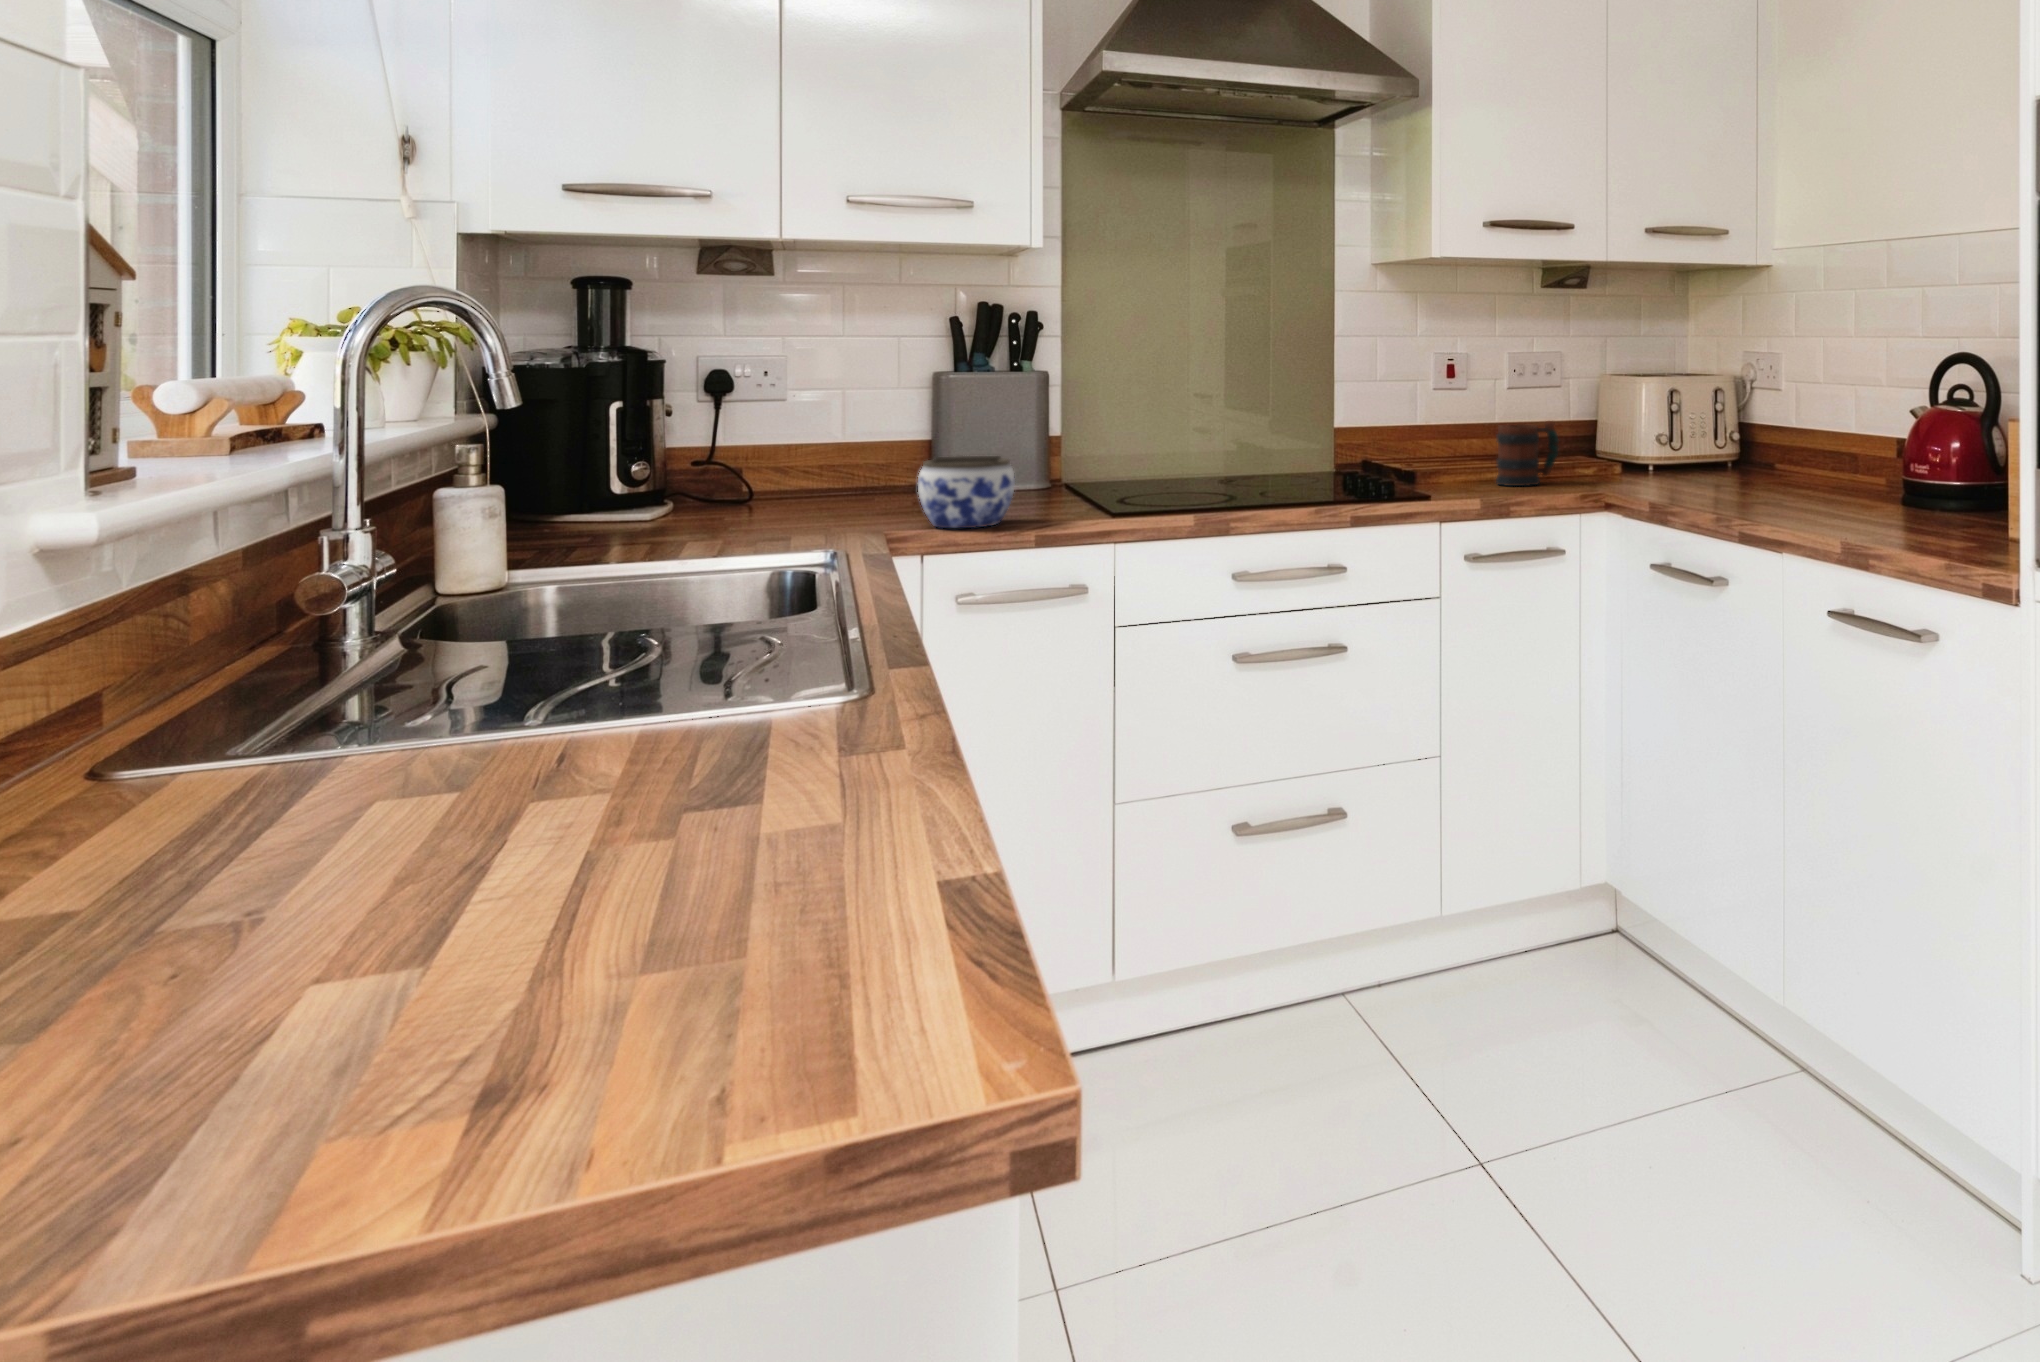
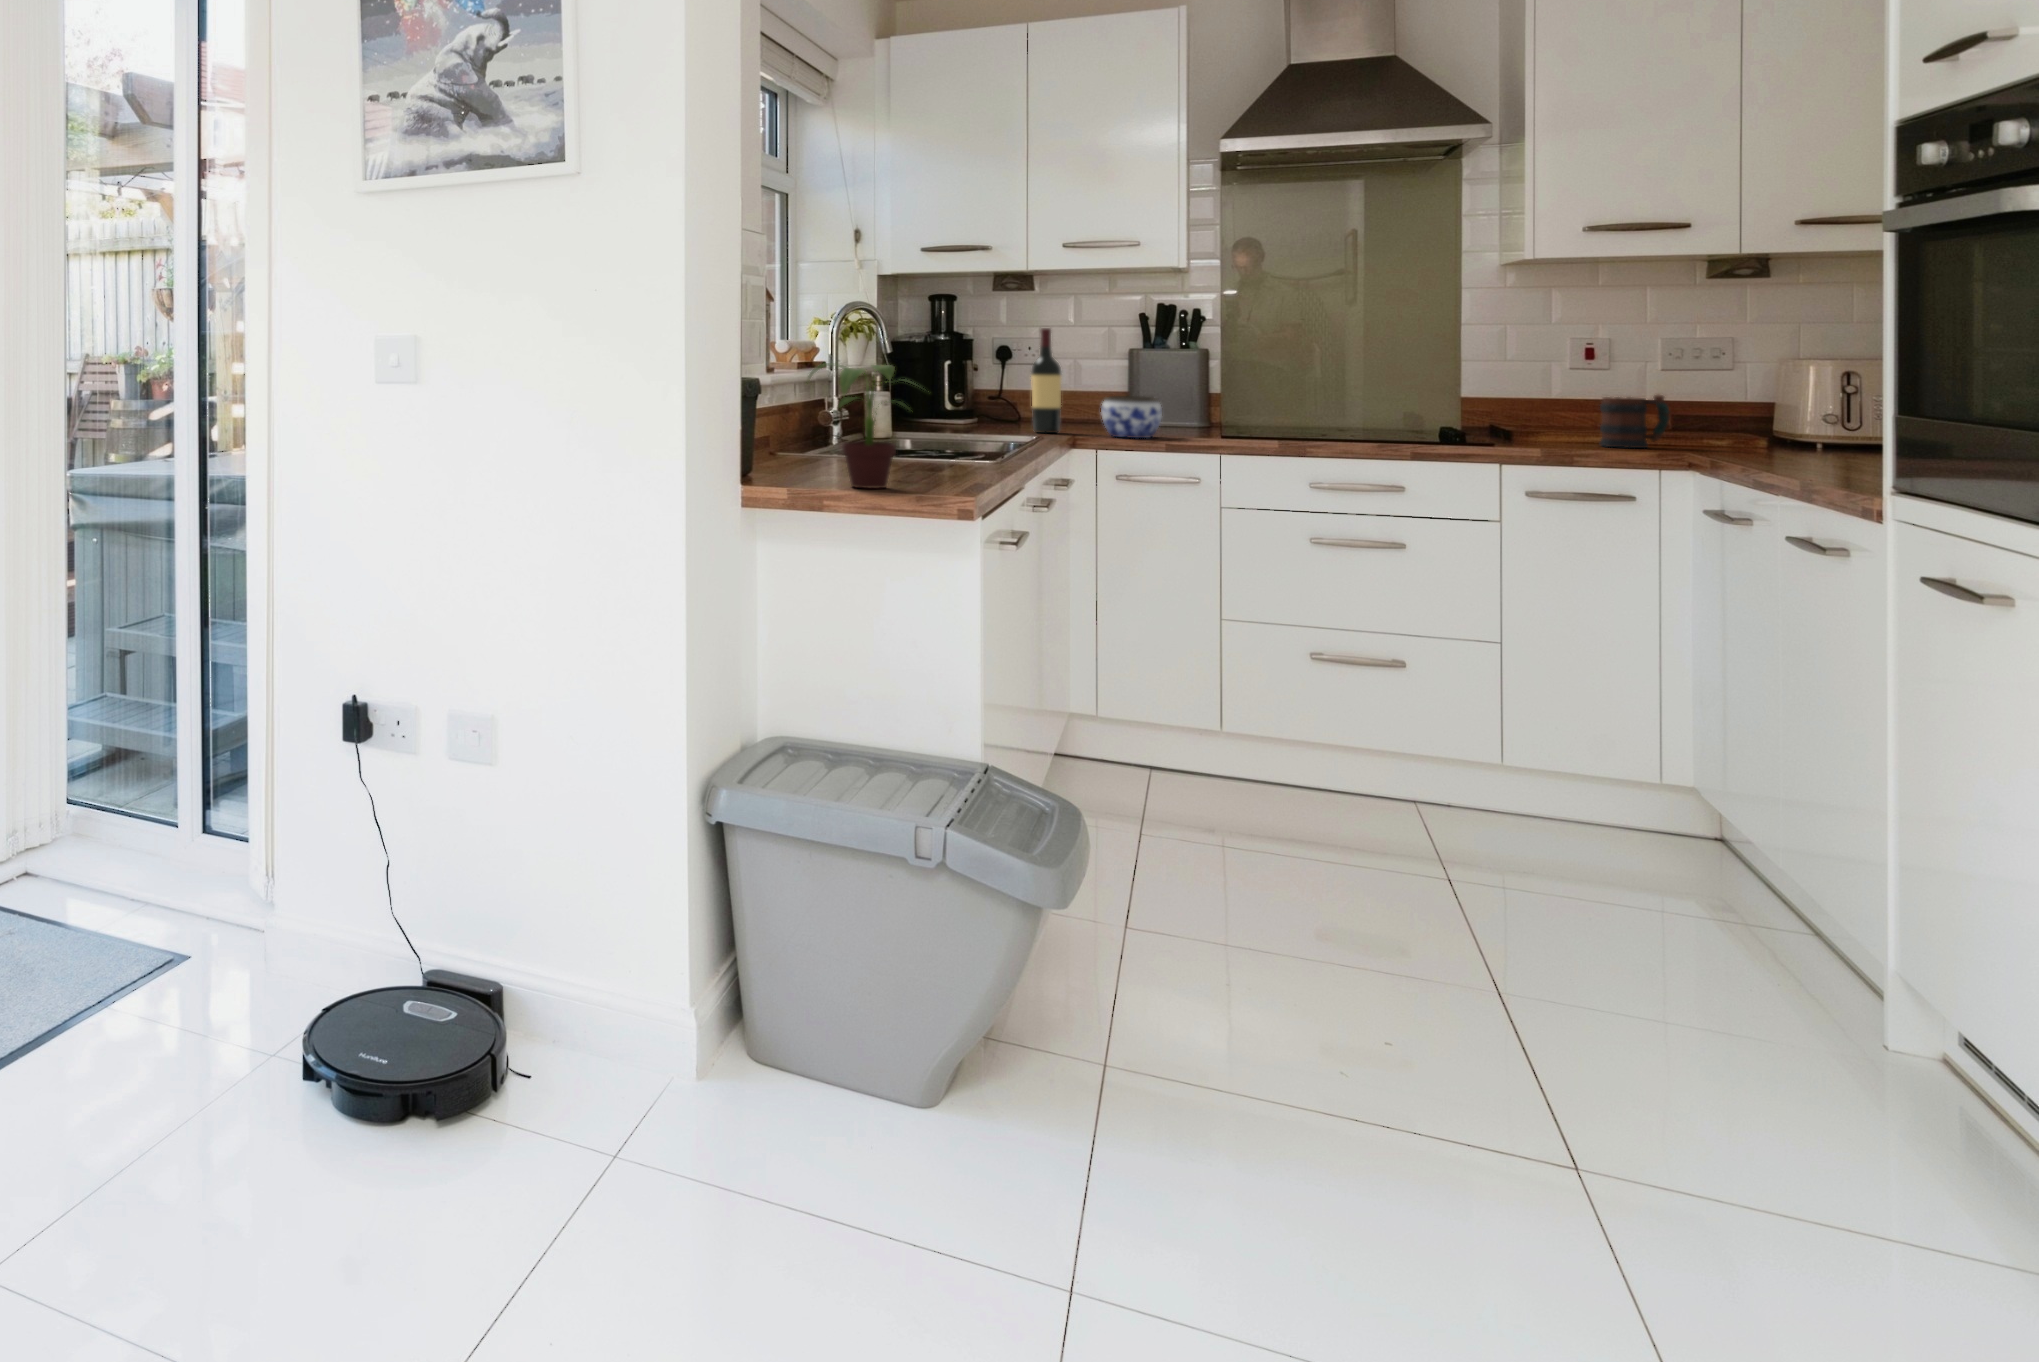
wine bottle: none [790,343,844,529] -> present [1031,328,1062,433]
potted plant: none [282,494,739,901] -> present [807,363,907,488]

